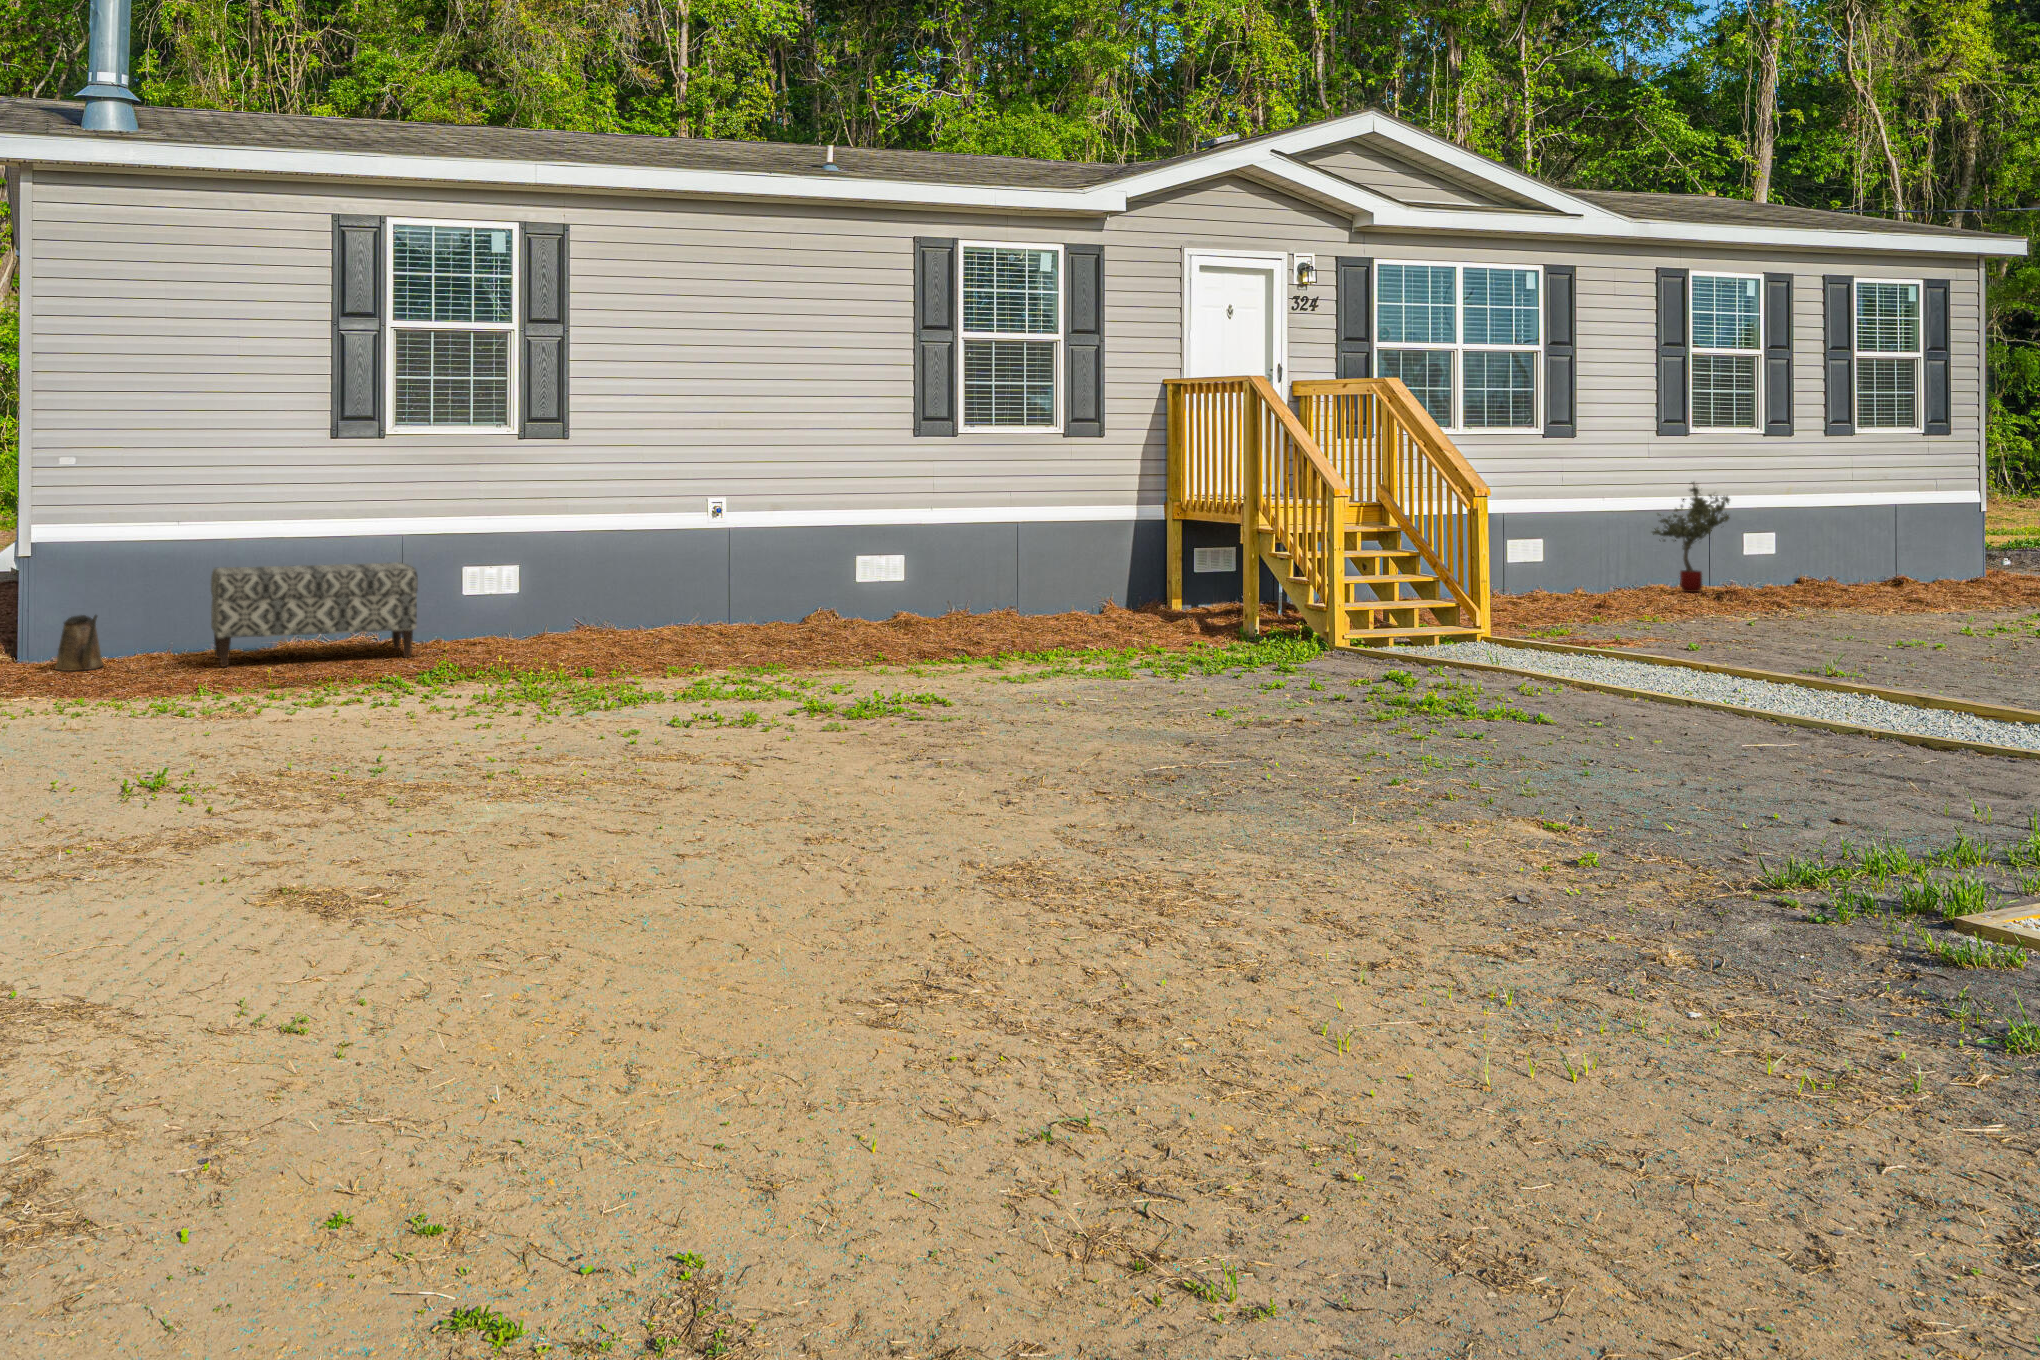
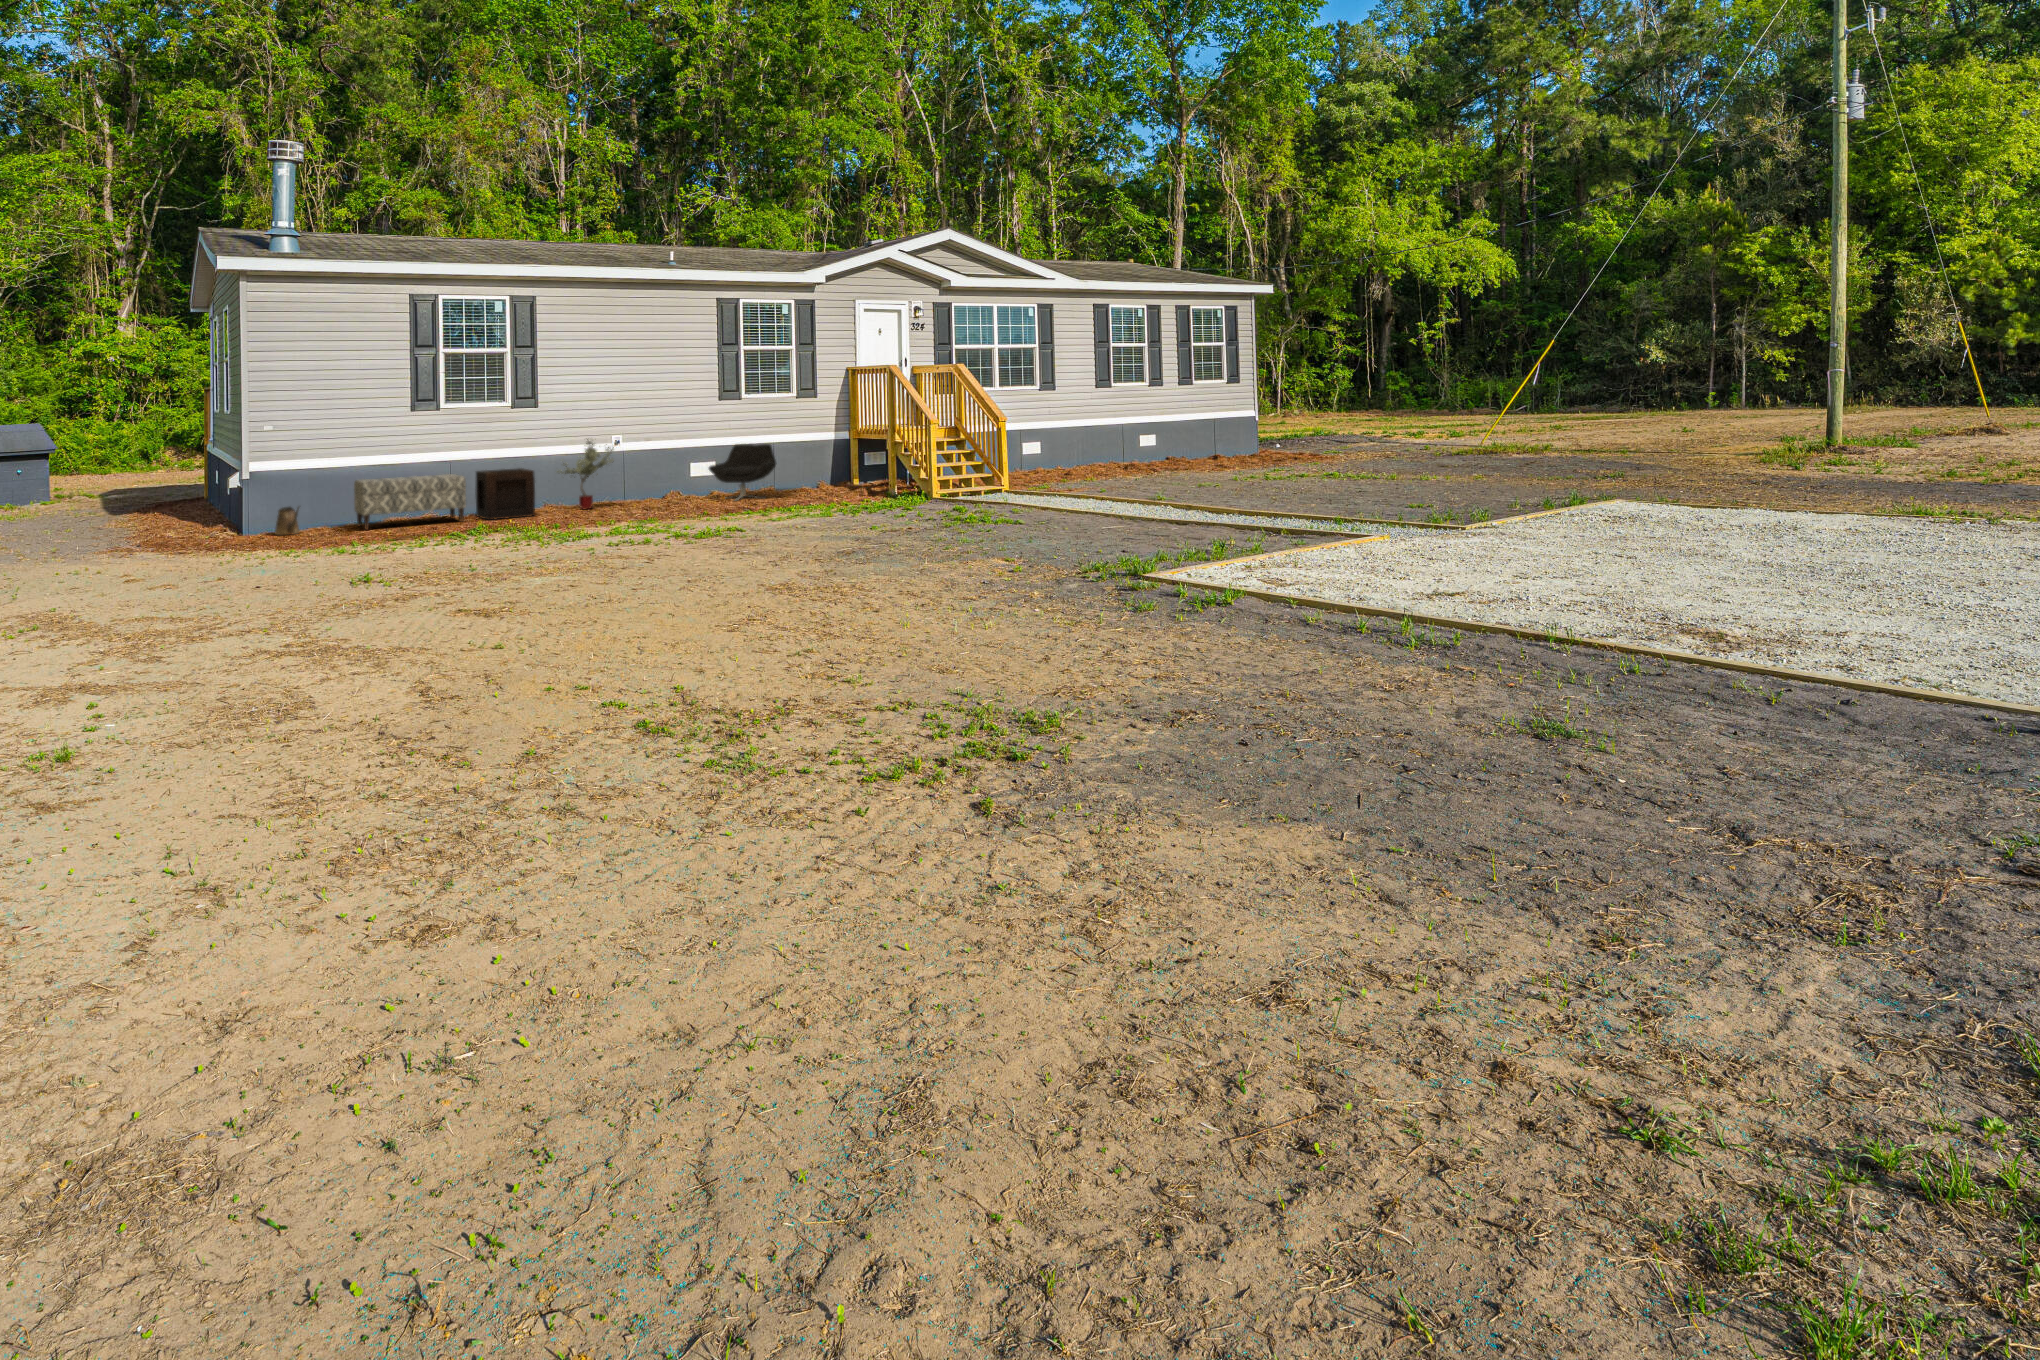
potted tree: present [1652,482,1730,592] -> present [557,439,614,509]
lounge chair: none [889,523,1023,636] -> present [709,444,776,498]
wooden crate: none [442,556,550,656] -> present [475,468,535,520]

